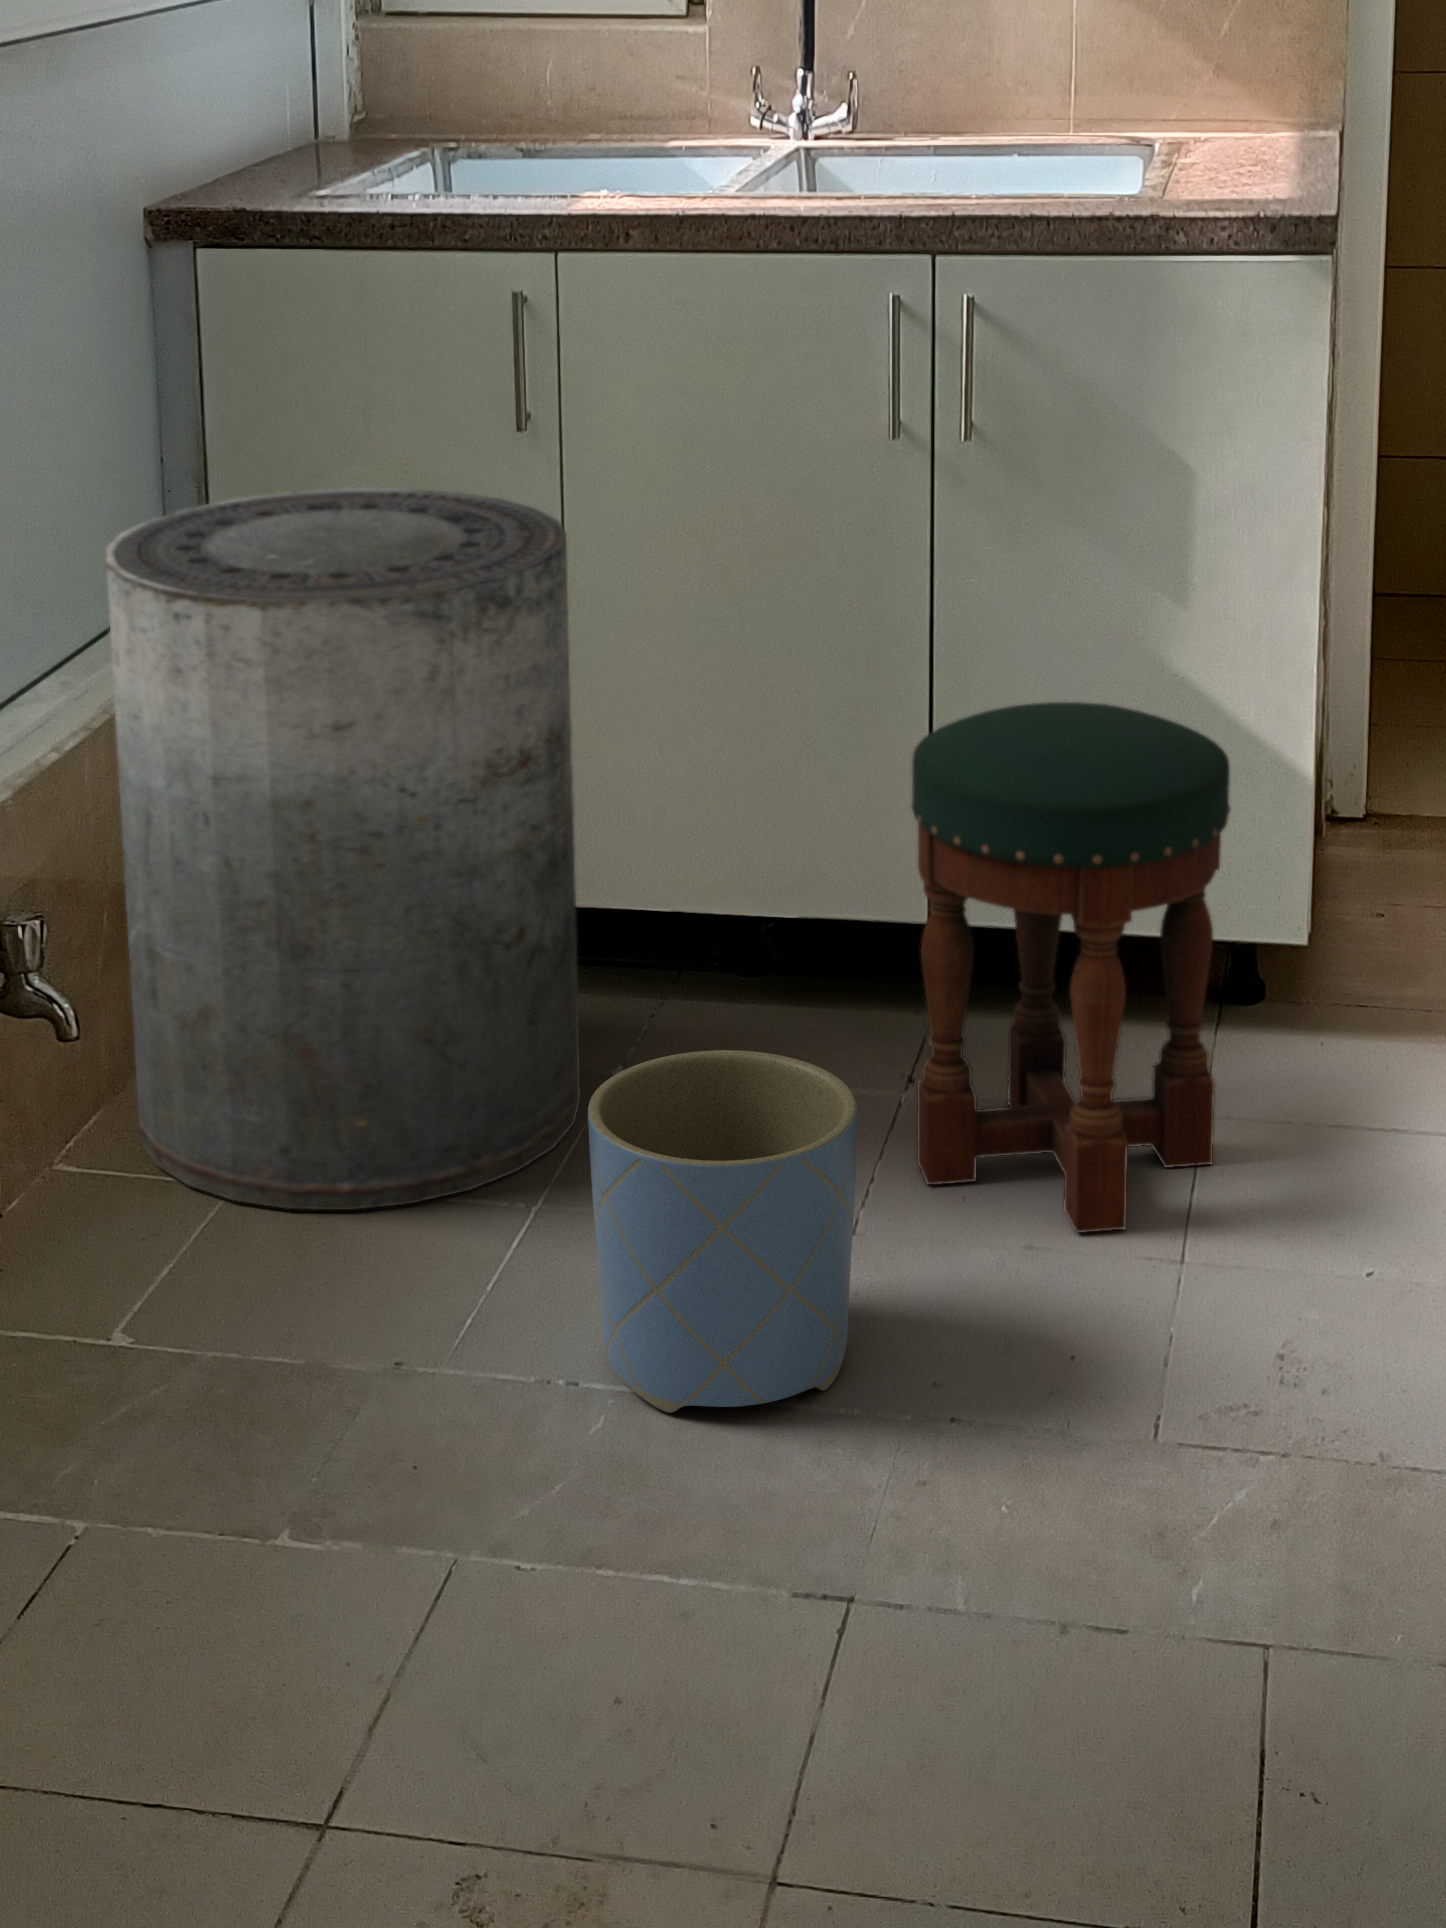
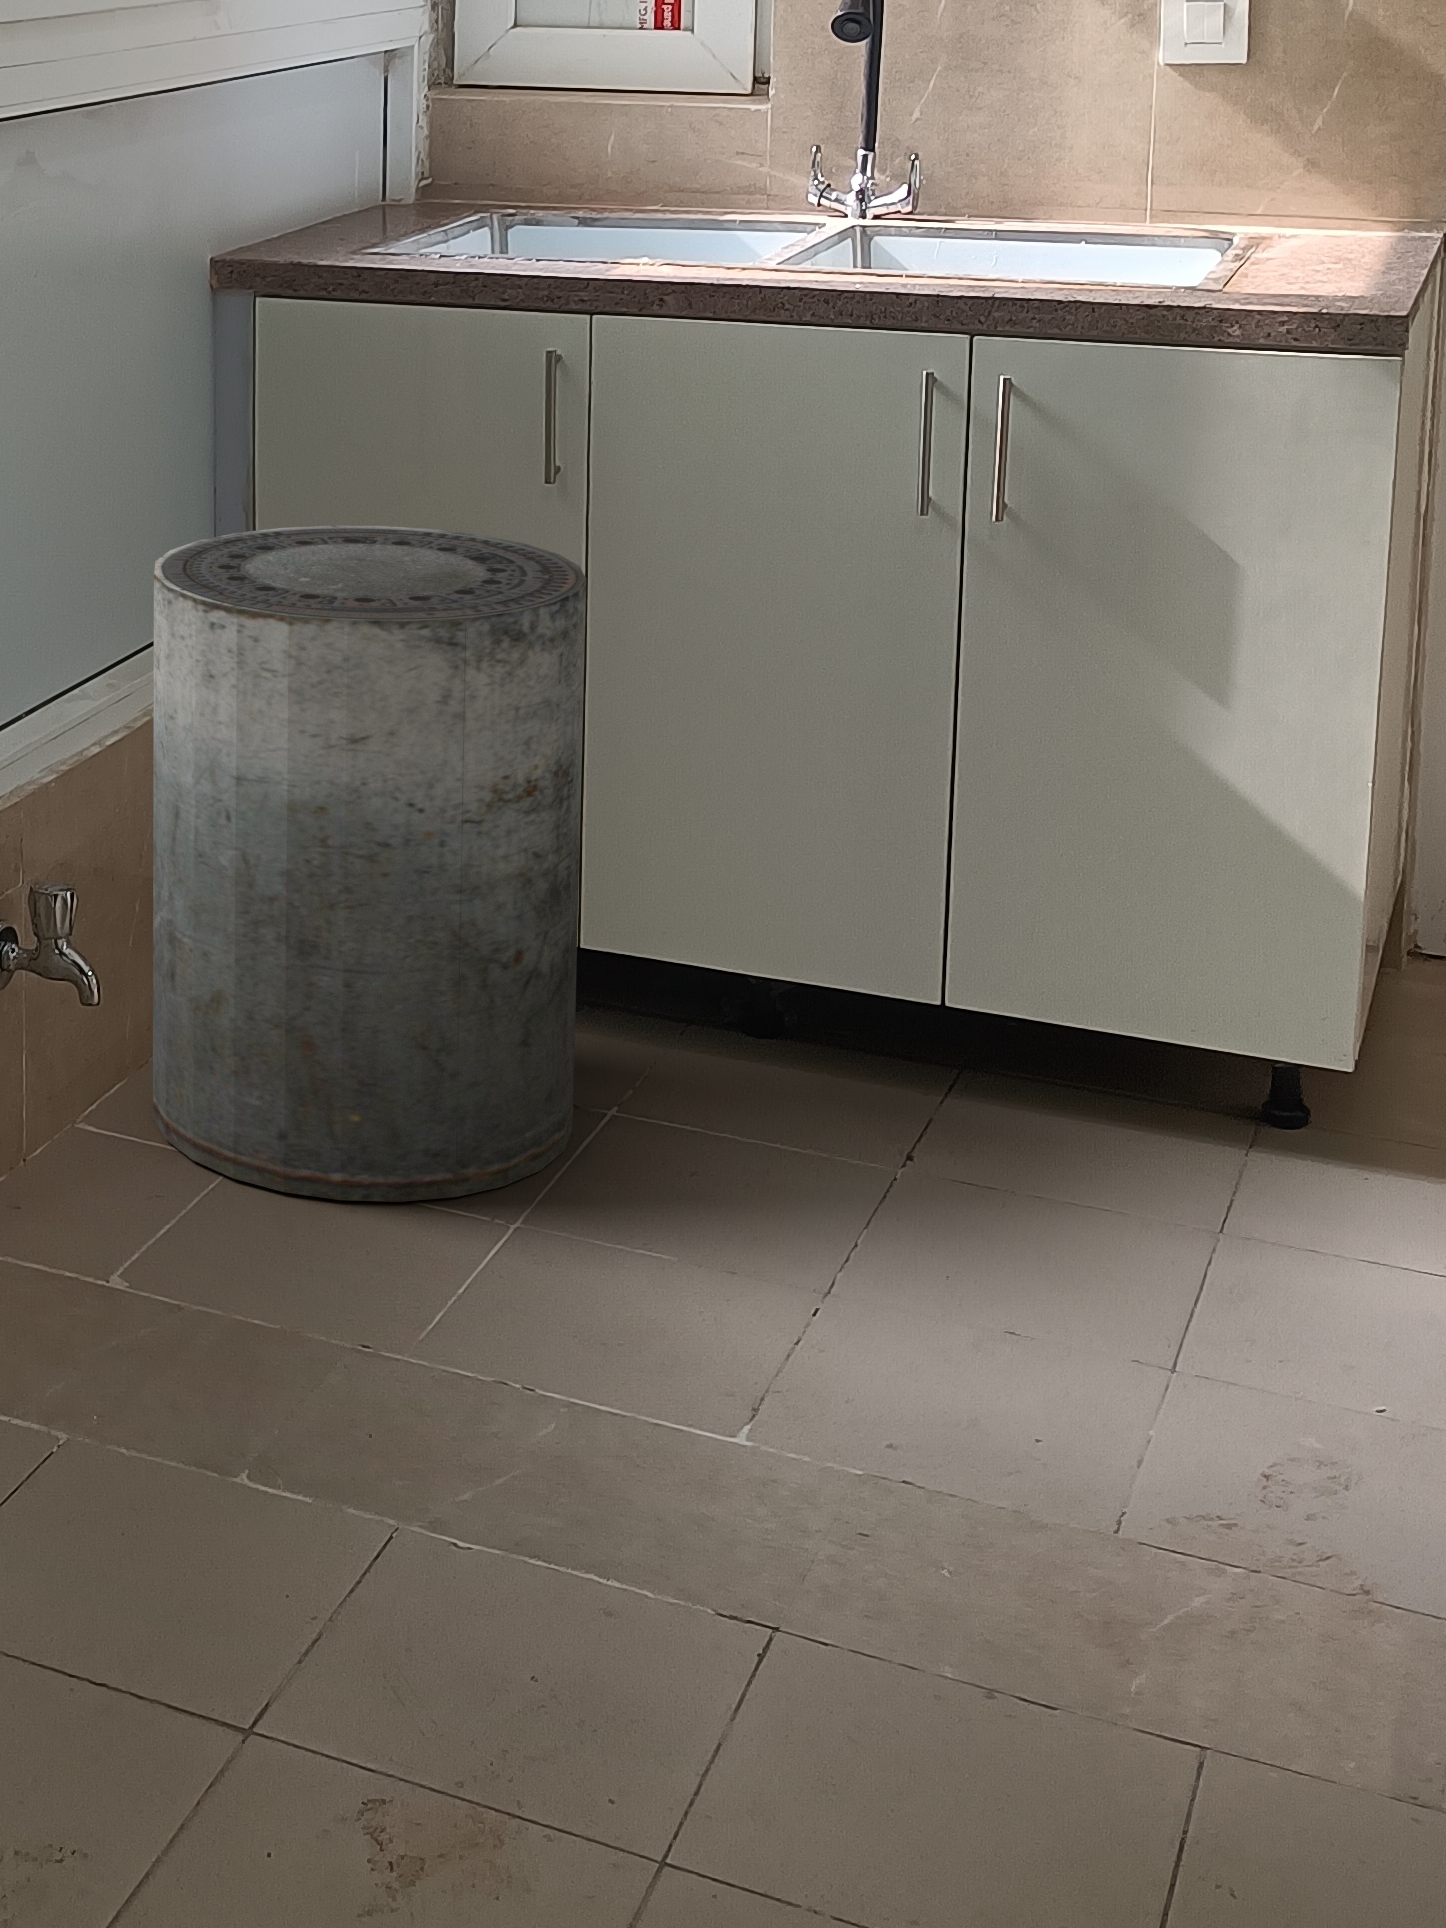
stool: present [911,702,1230,1233] -> none [905,782,1253,1318]
planter: present [588,1050,857,1413] -> none [562,1080,829,1423]

